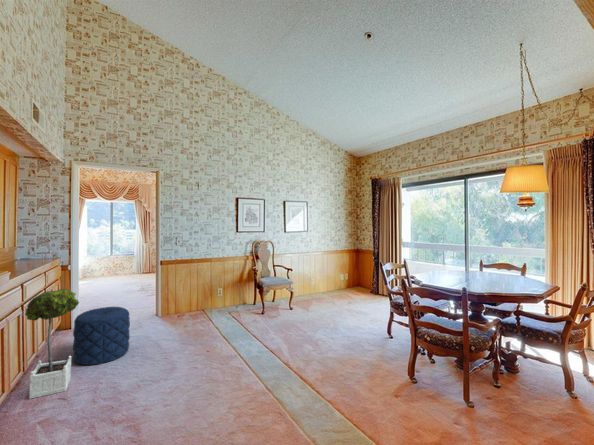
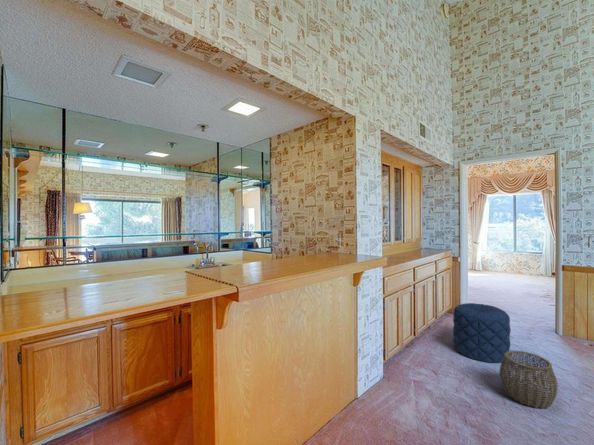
potted tree: present [25,288,79,399] -> none [410,278,451,371]
woven basket: none [128,334,170,379] -> present [499,351,558,408]

